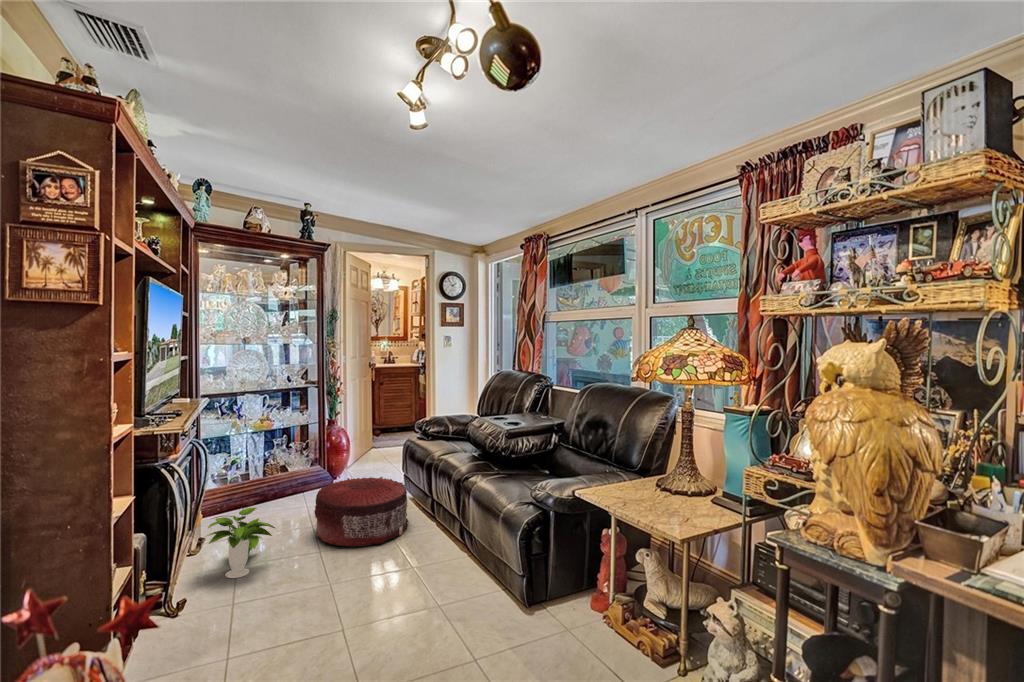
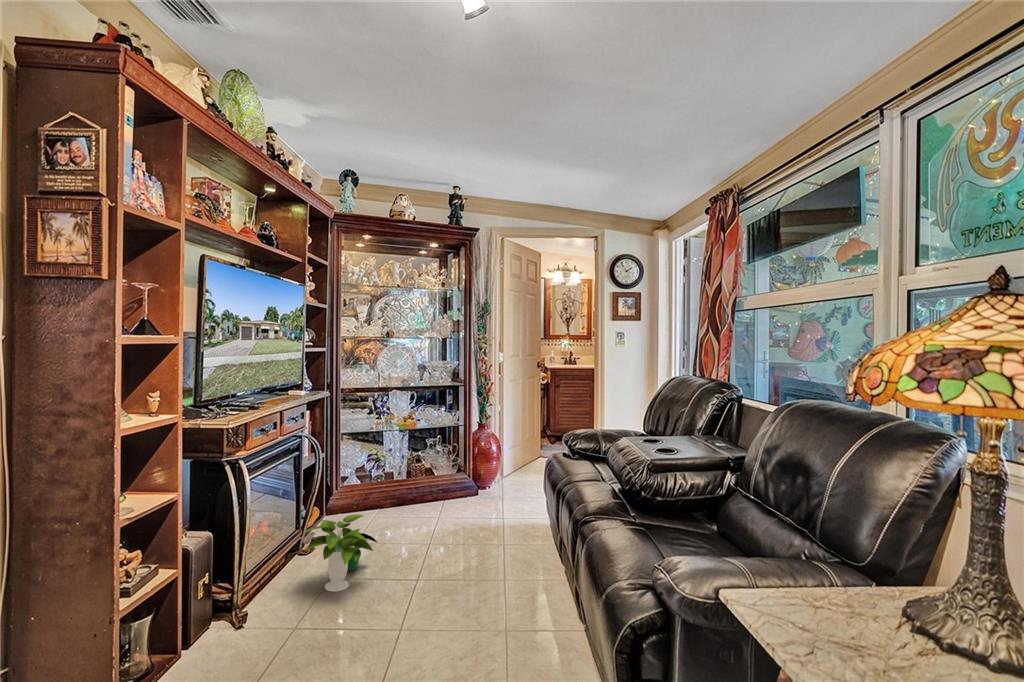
pouf: present [314,477,409,546] -> none [429,492,537,581]

